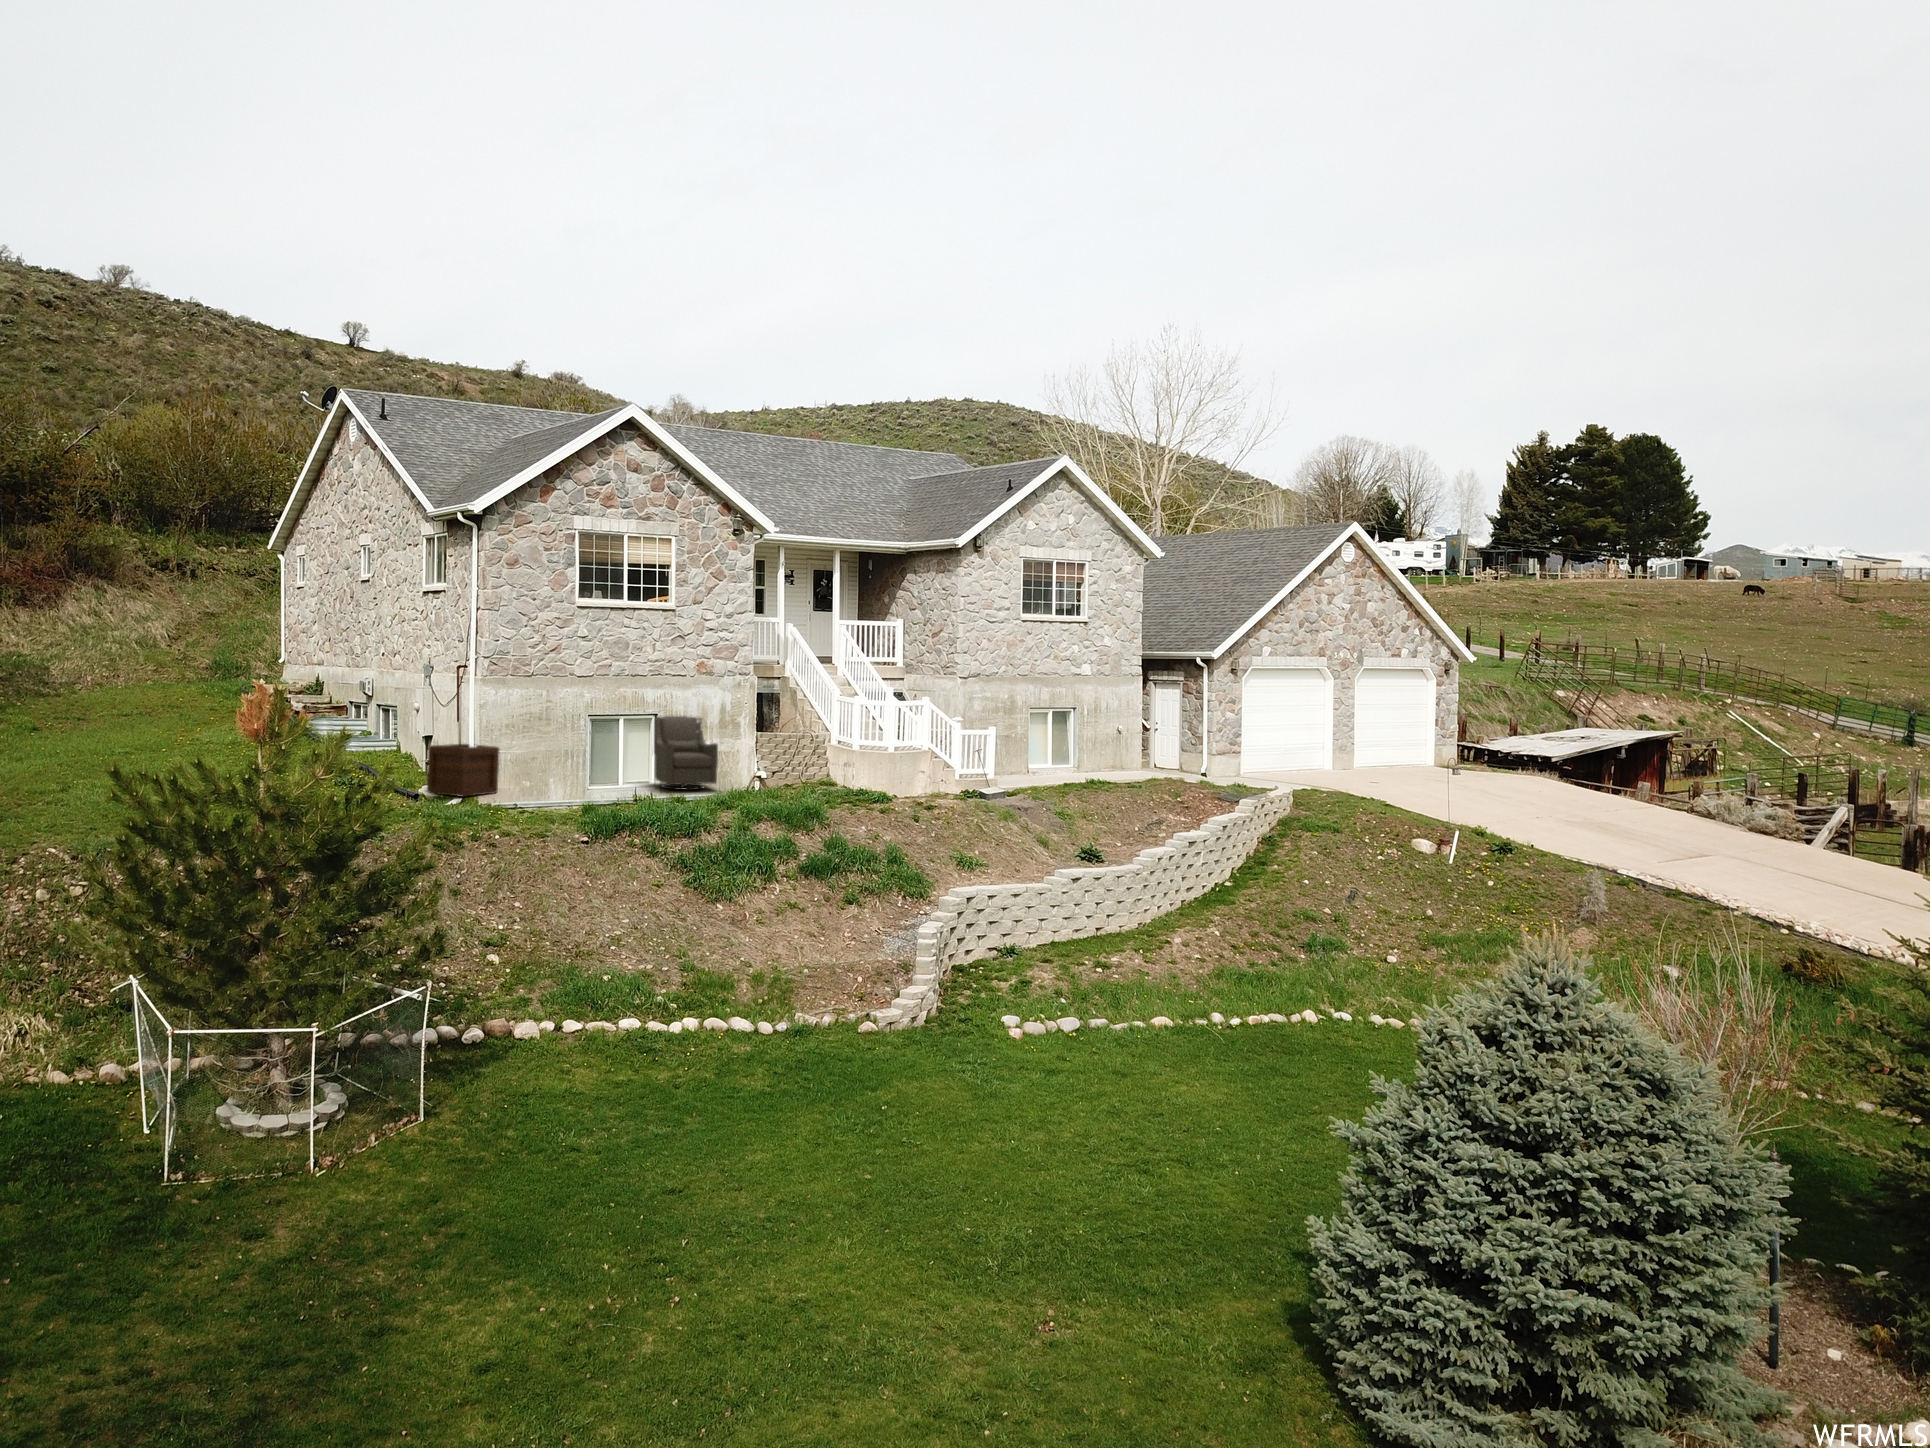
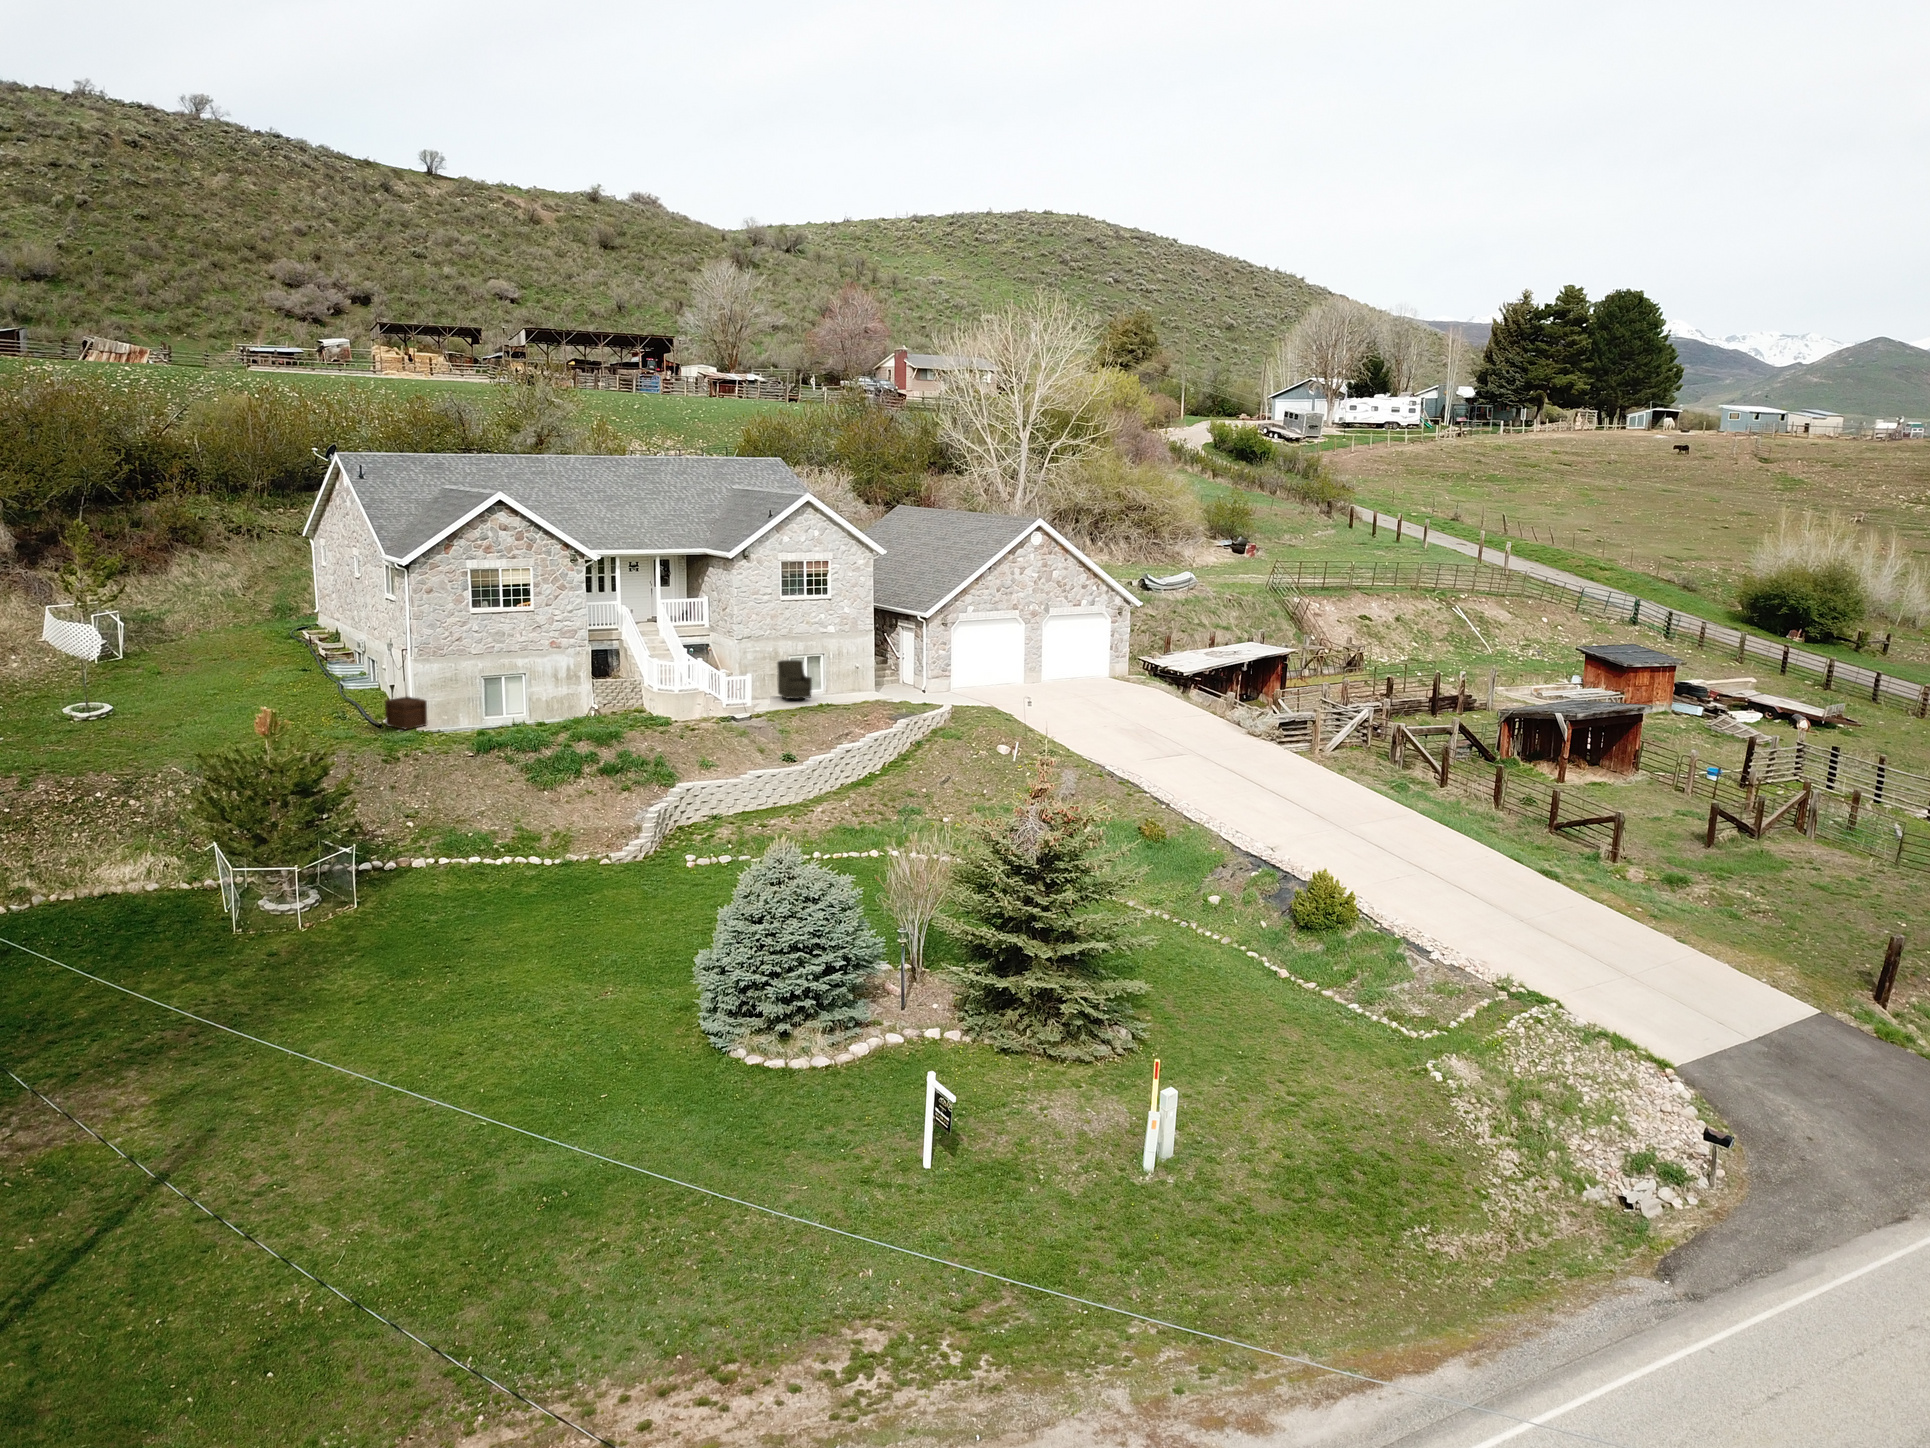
chair: present [654,716,718,790] -> present [777,660,812,700]

